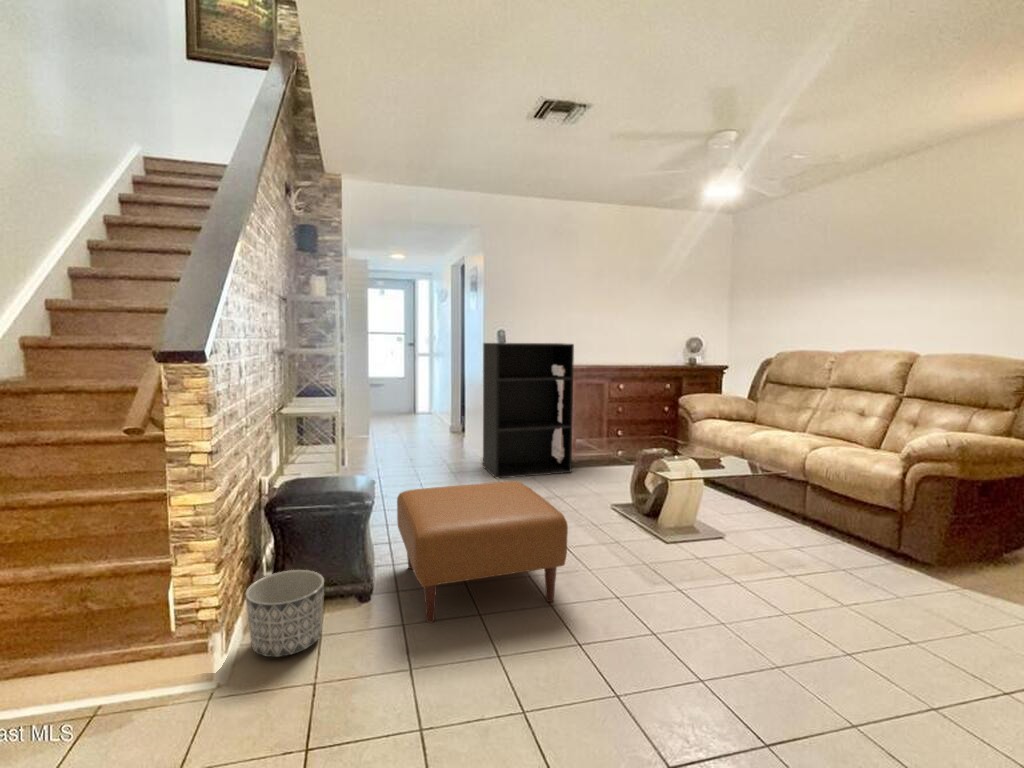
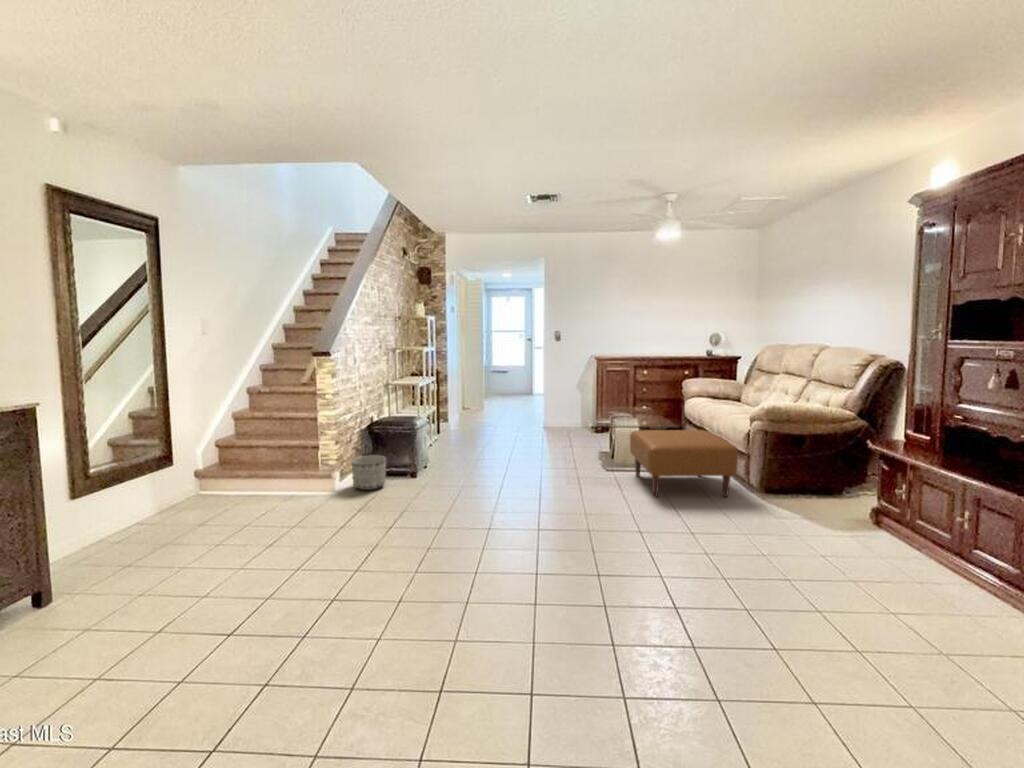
bookshelf: present [483,343,574,478] -> none [538,340,597,434]
ottoman: present [397,481,568,623] -> present [630,430,738,497]

